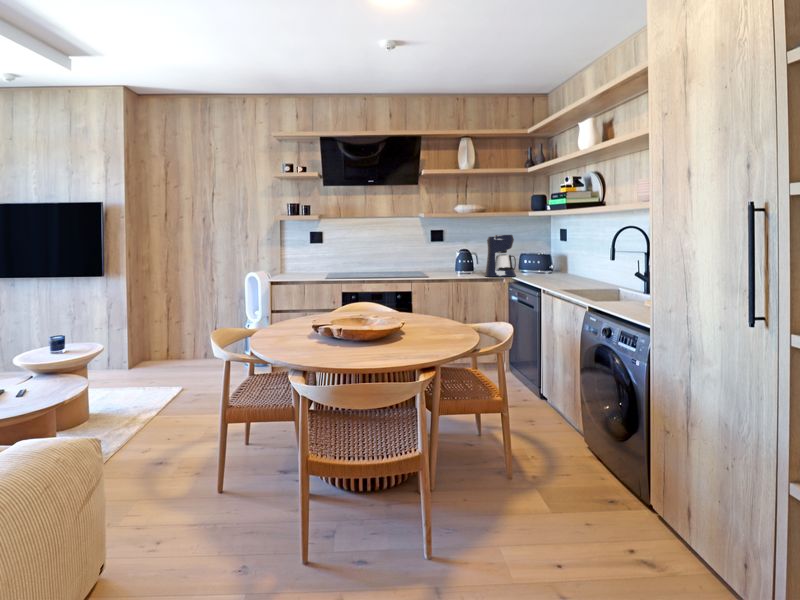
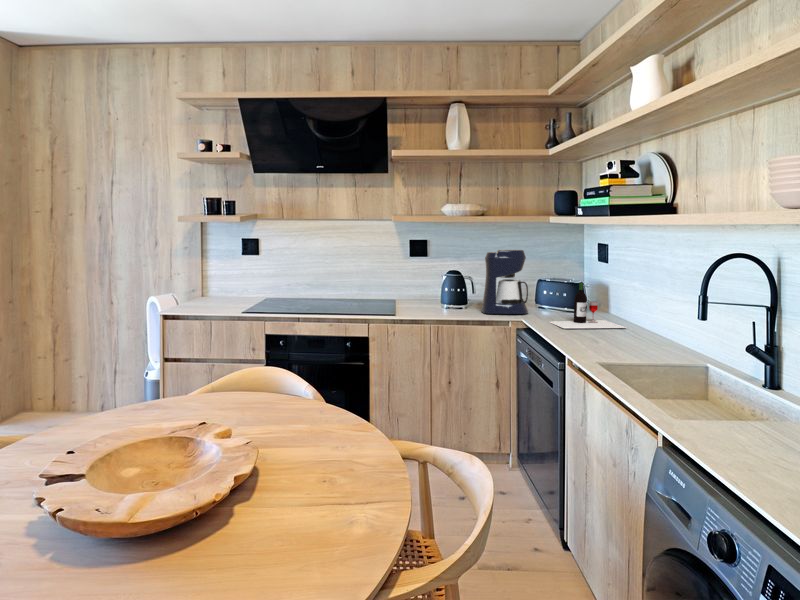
wine bottle: none [527,254,580,281] -> present [550,283,626,328]

